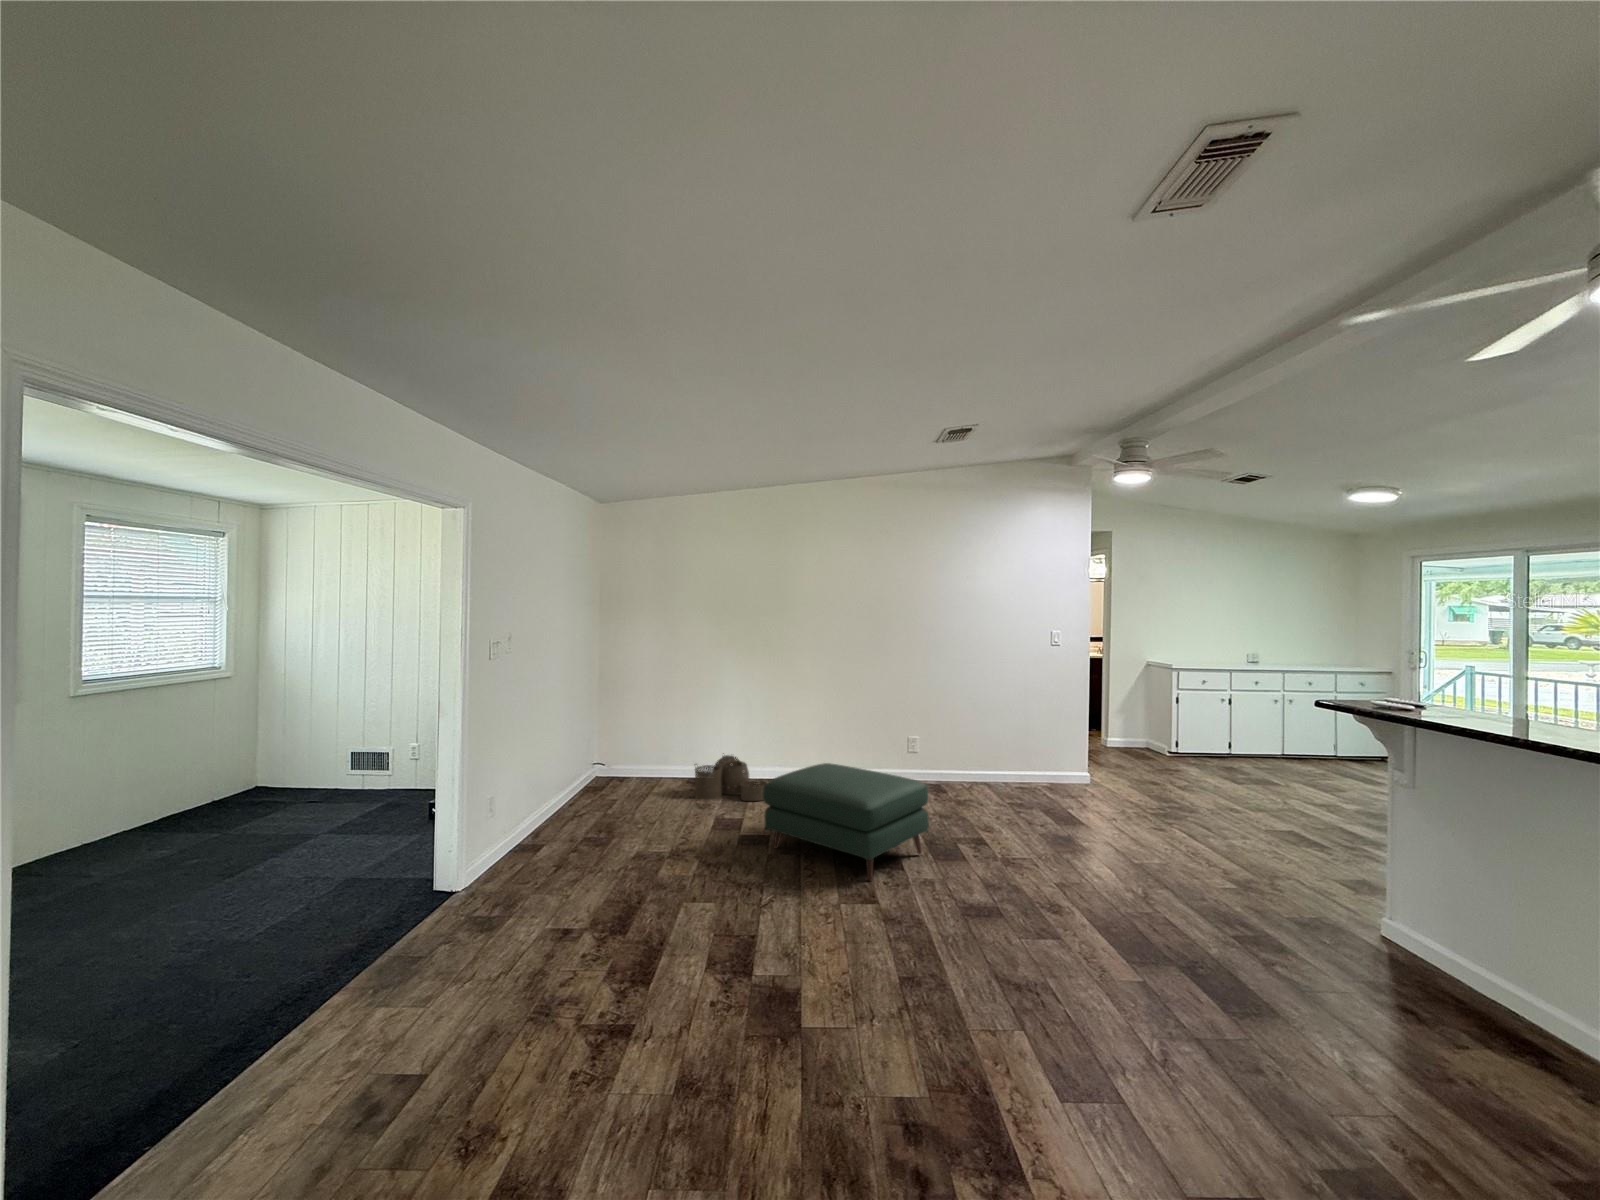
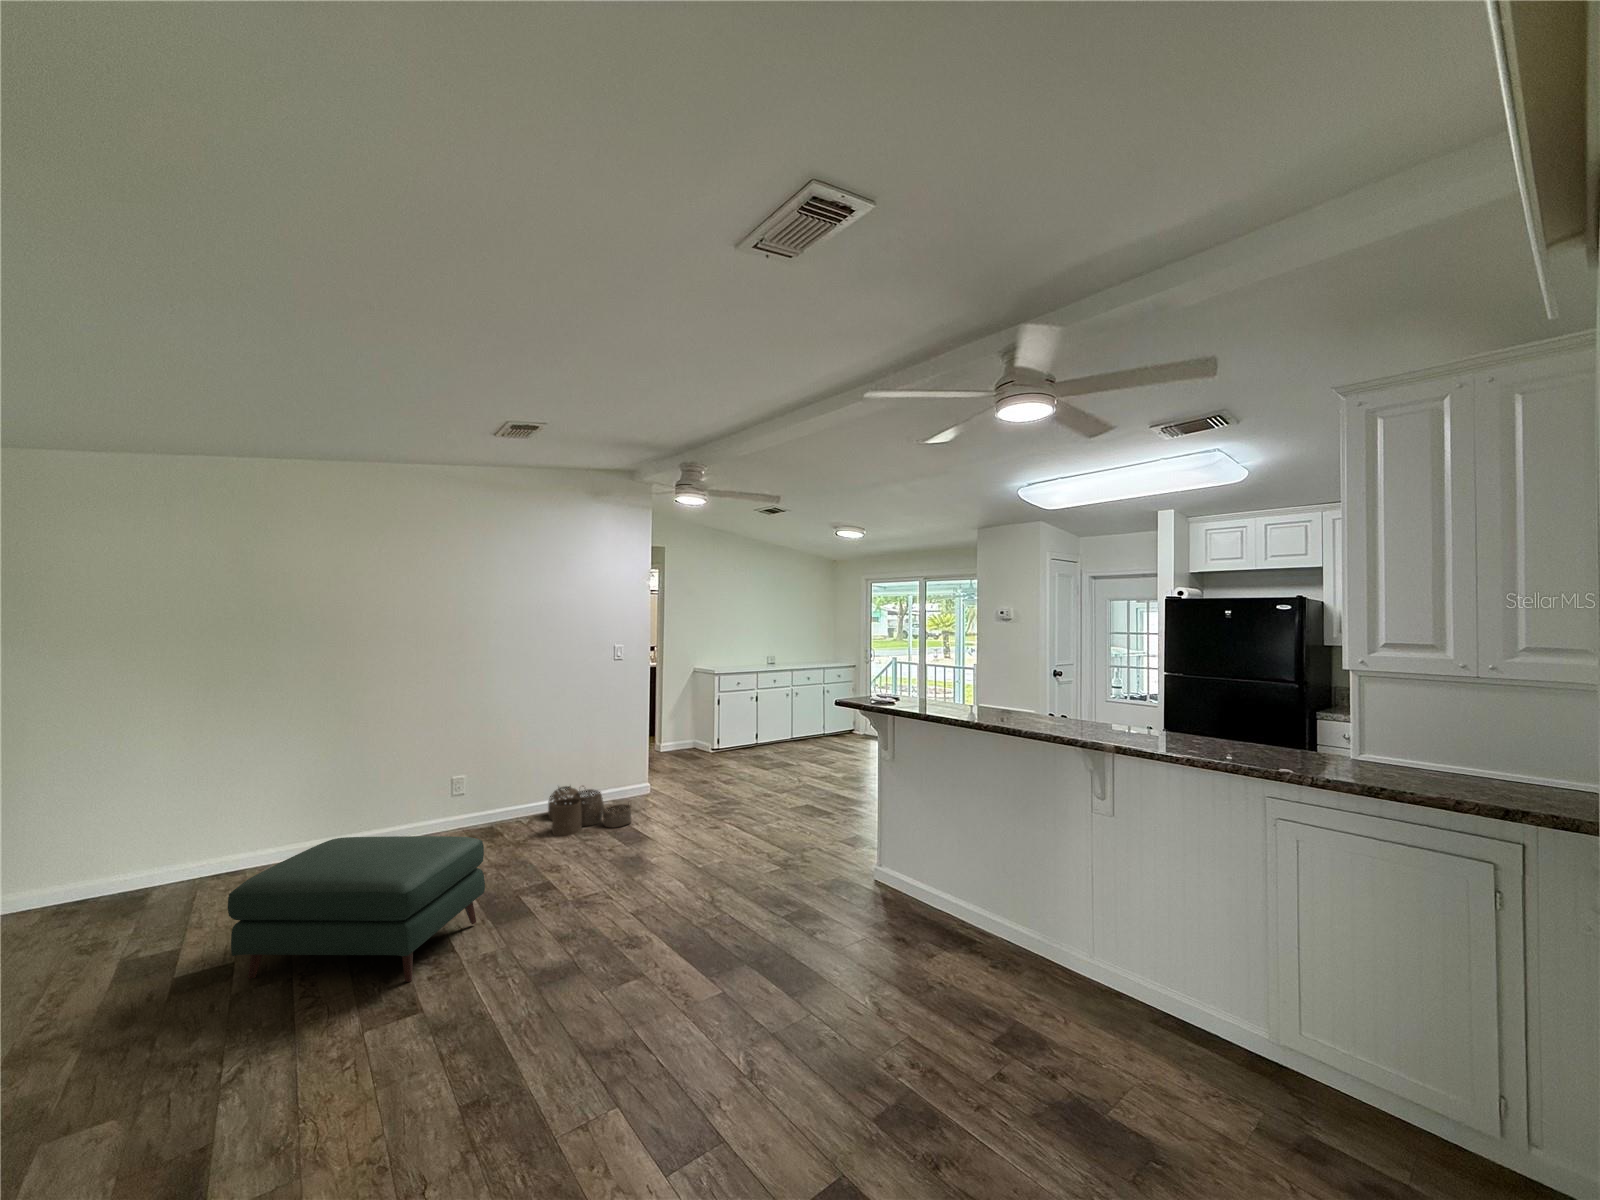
woven basket: present [695,753,767,801] -> present [548,786,631,836]

